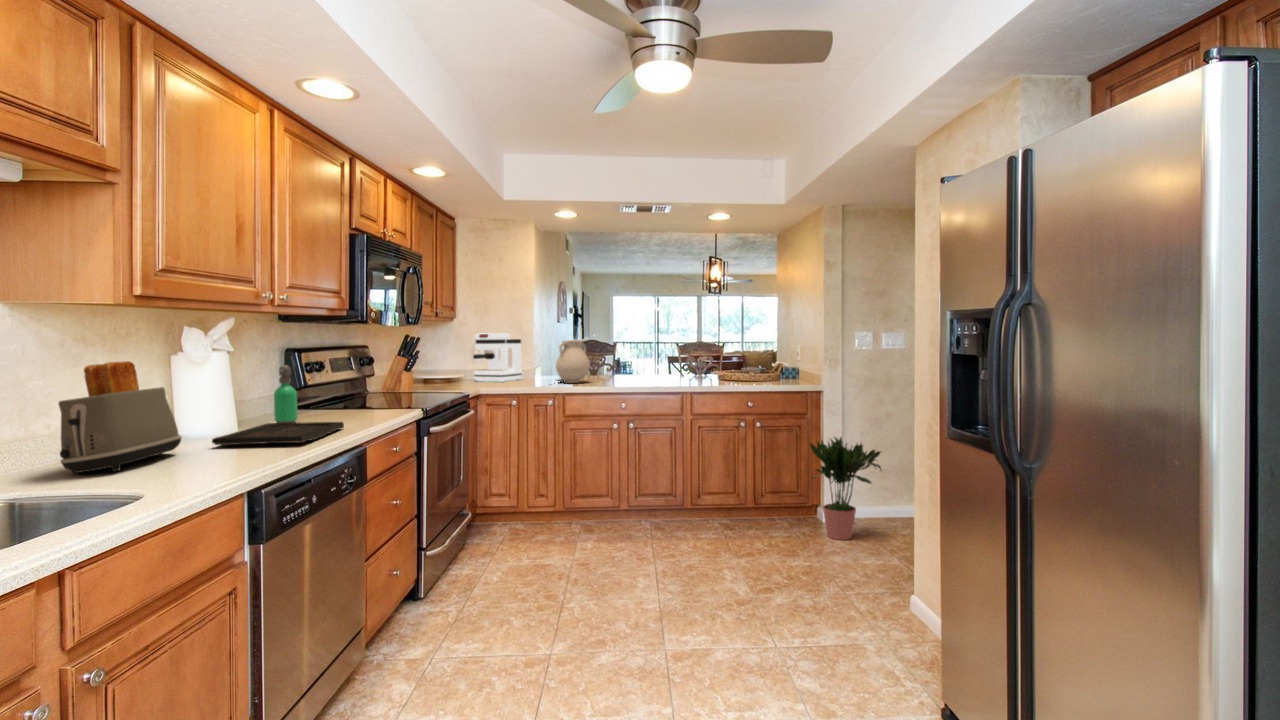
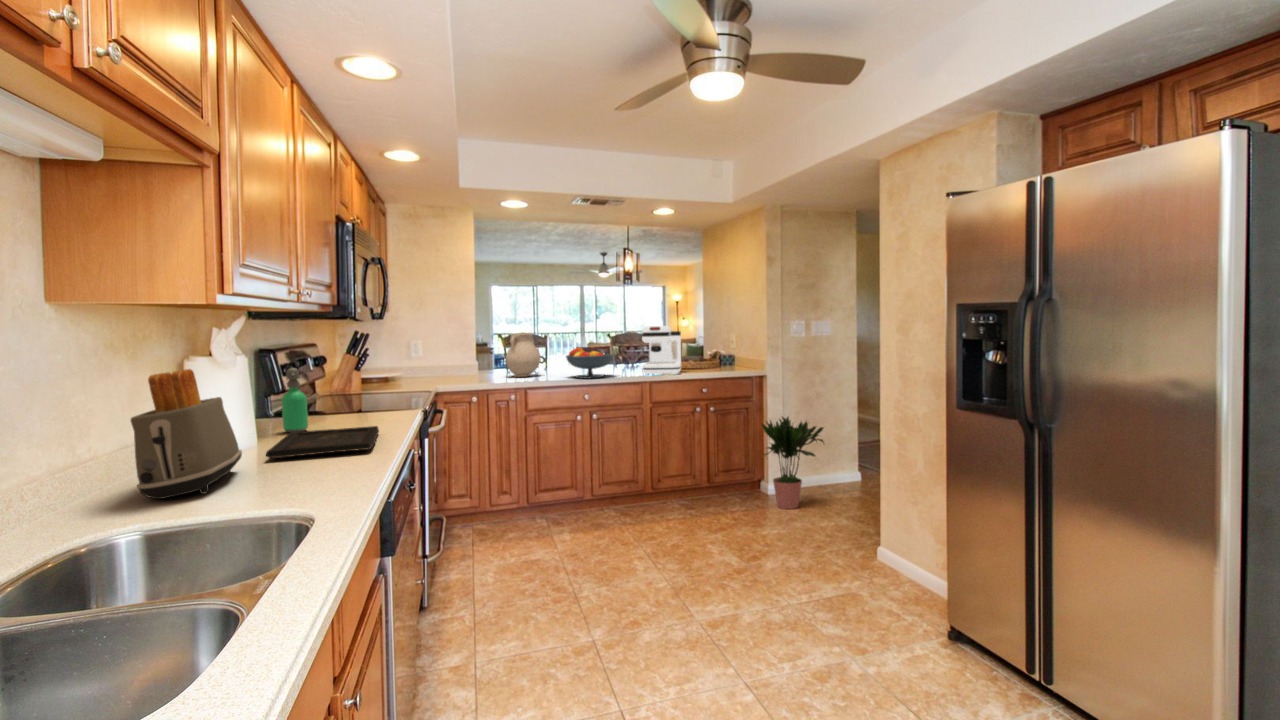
coffee maker: present [473,333,522,382] -> present [642,326,681,375]
fruit bowl: none [609,355,657,387] -> present [566,347,613,378]

